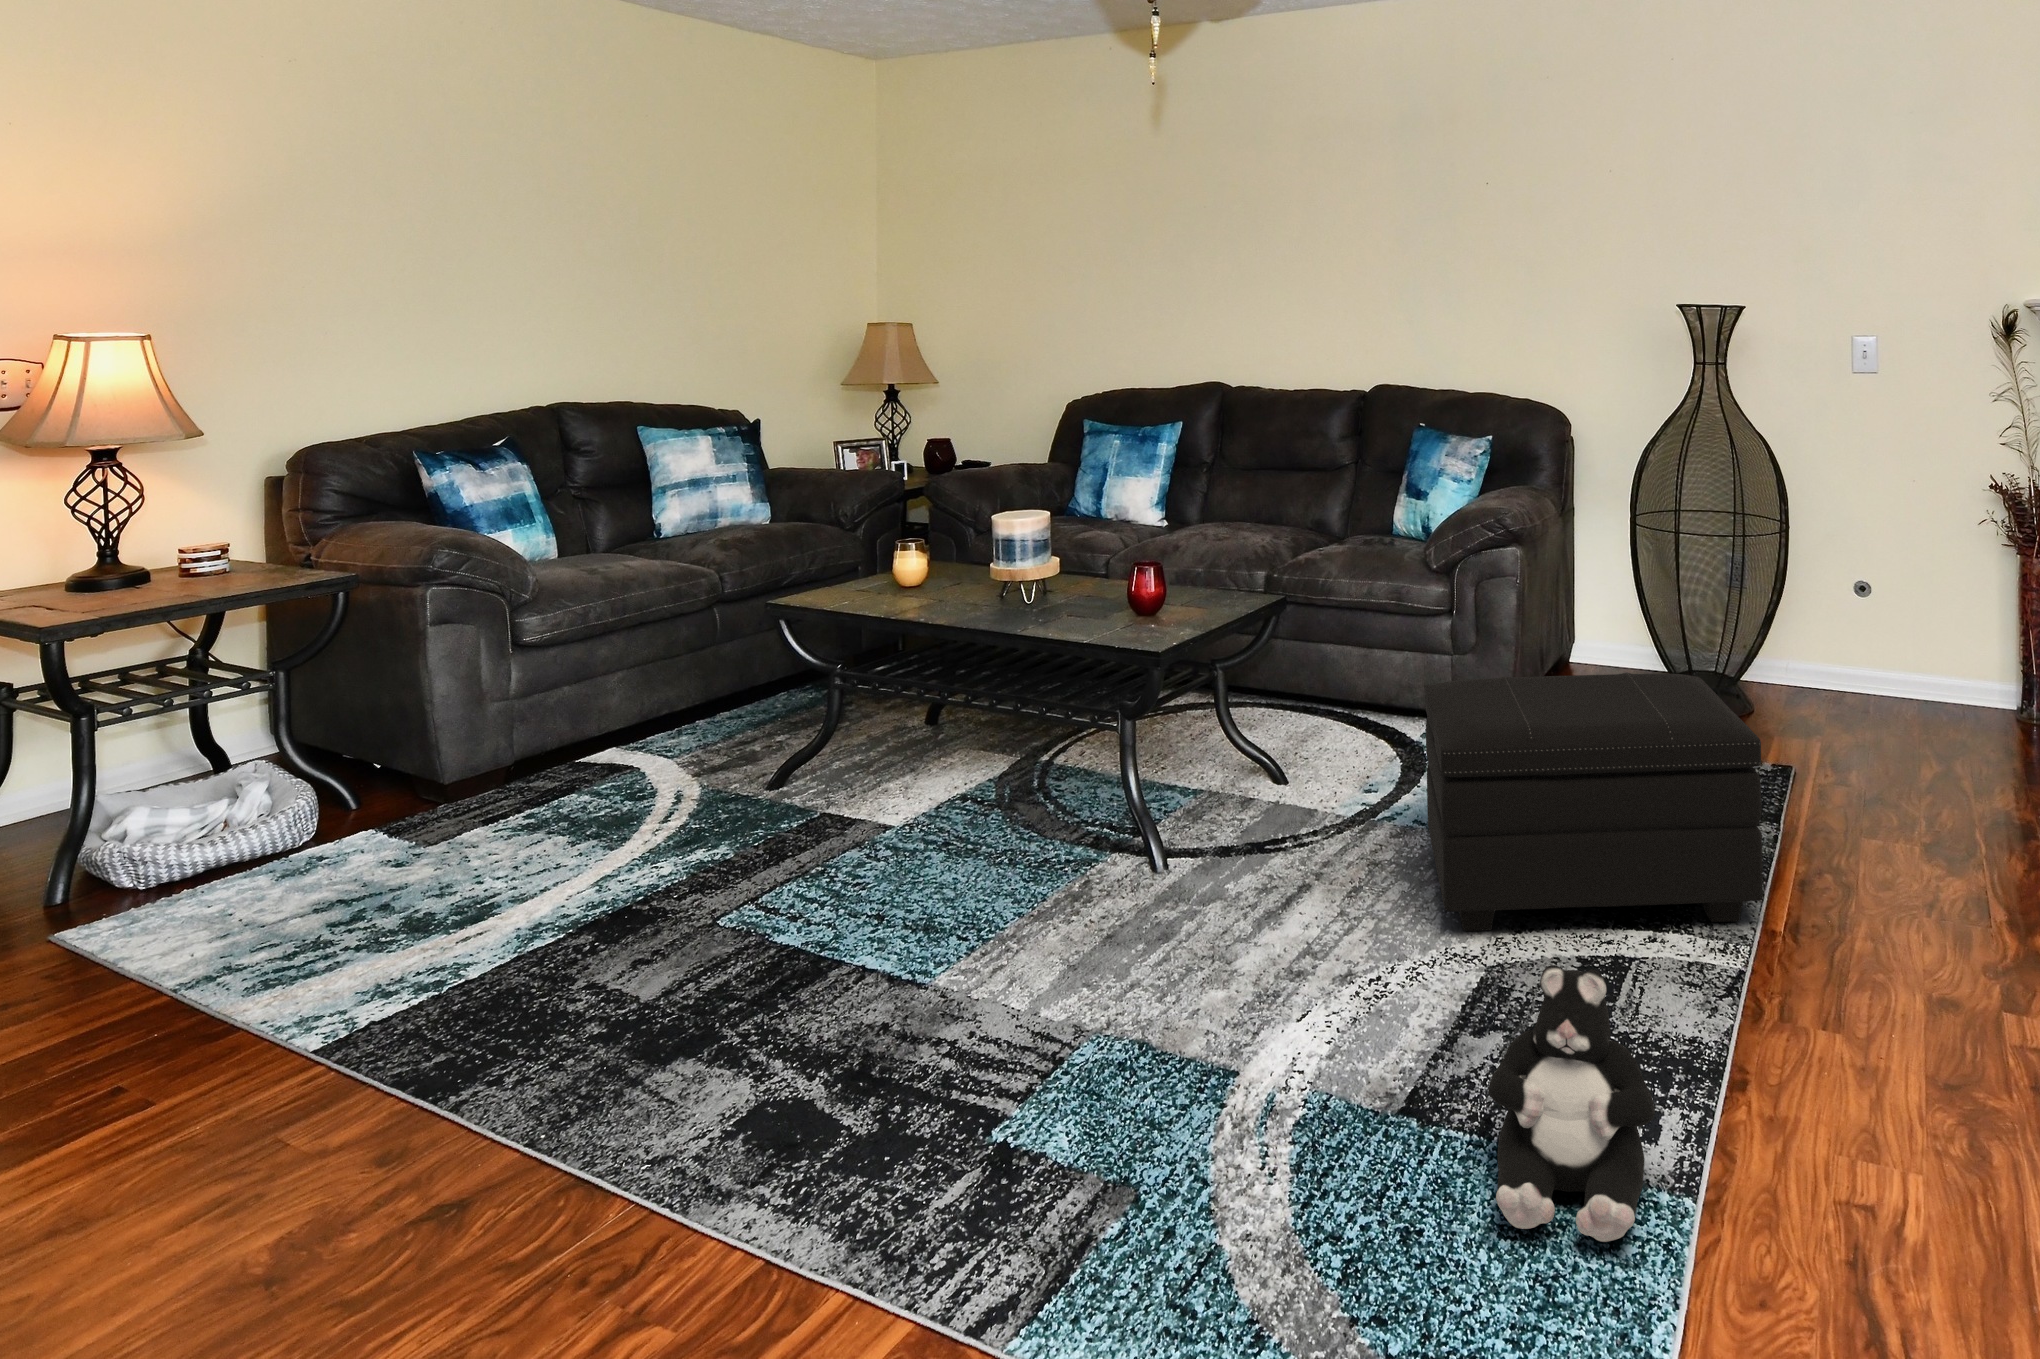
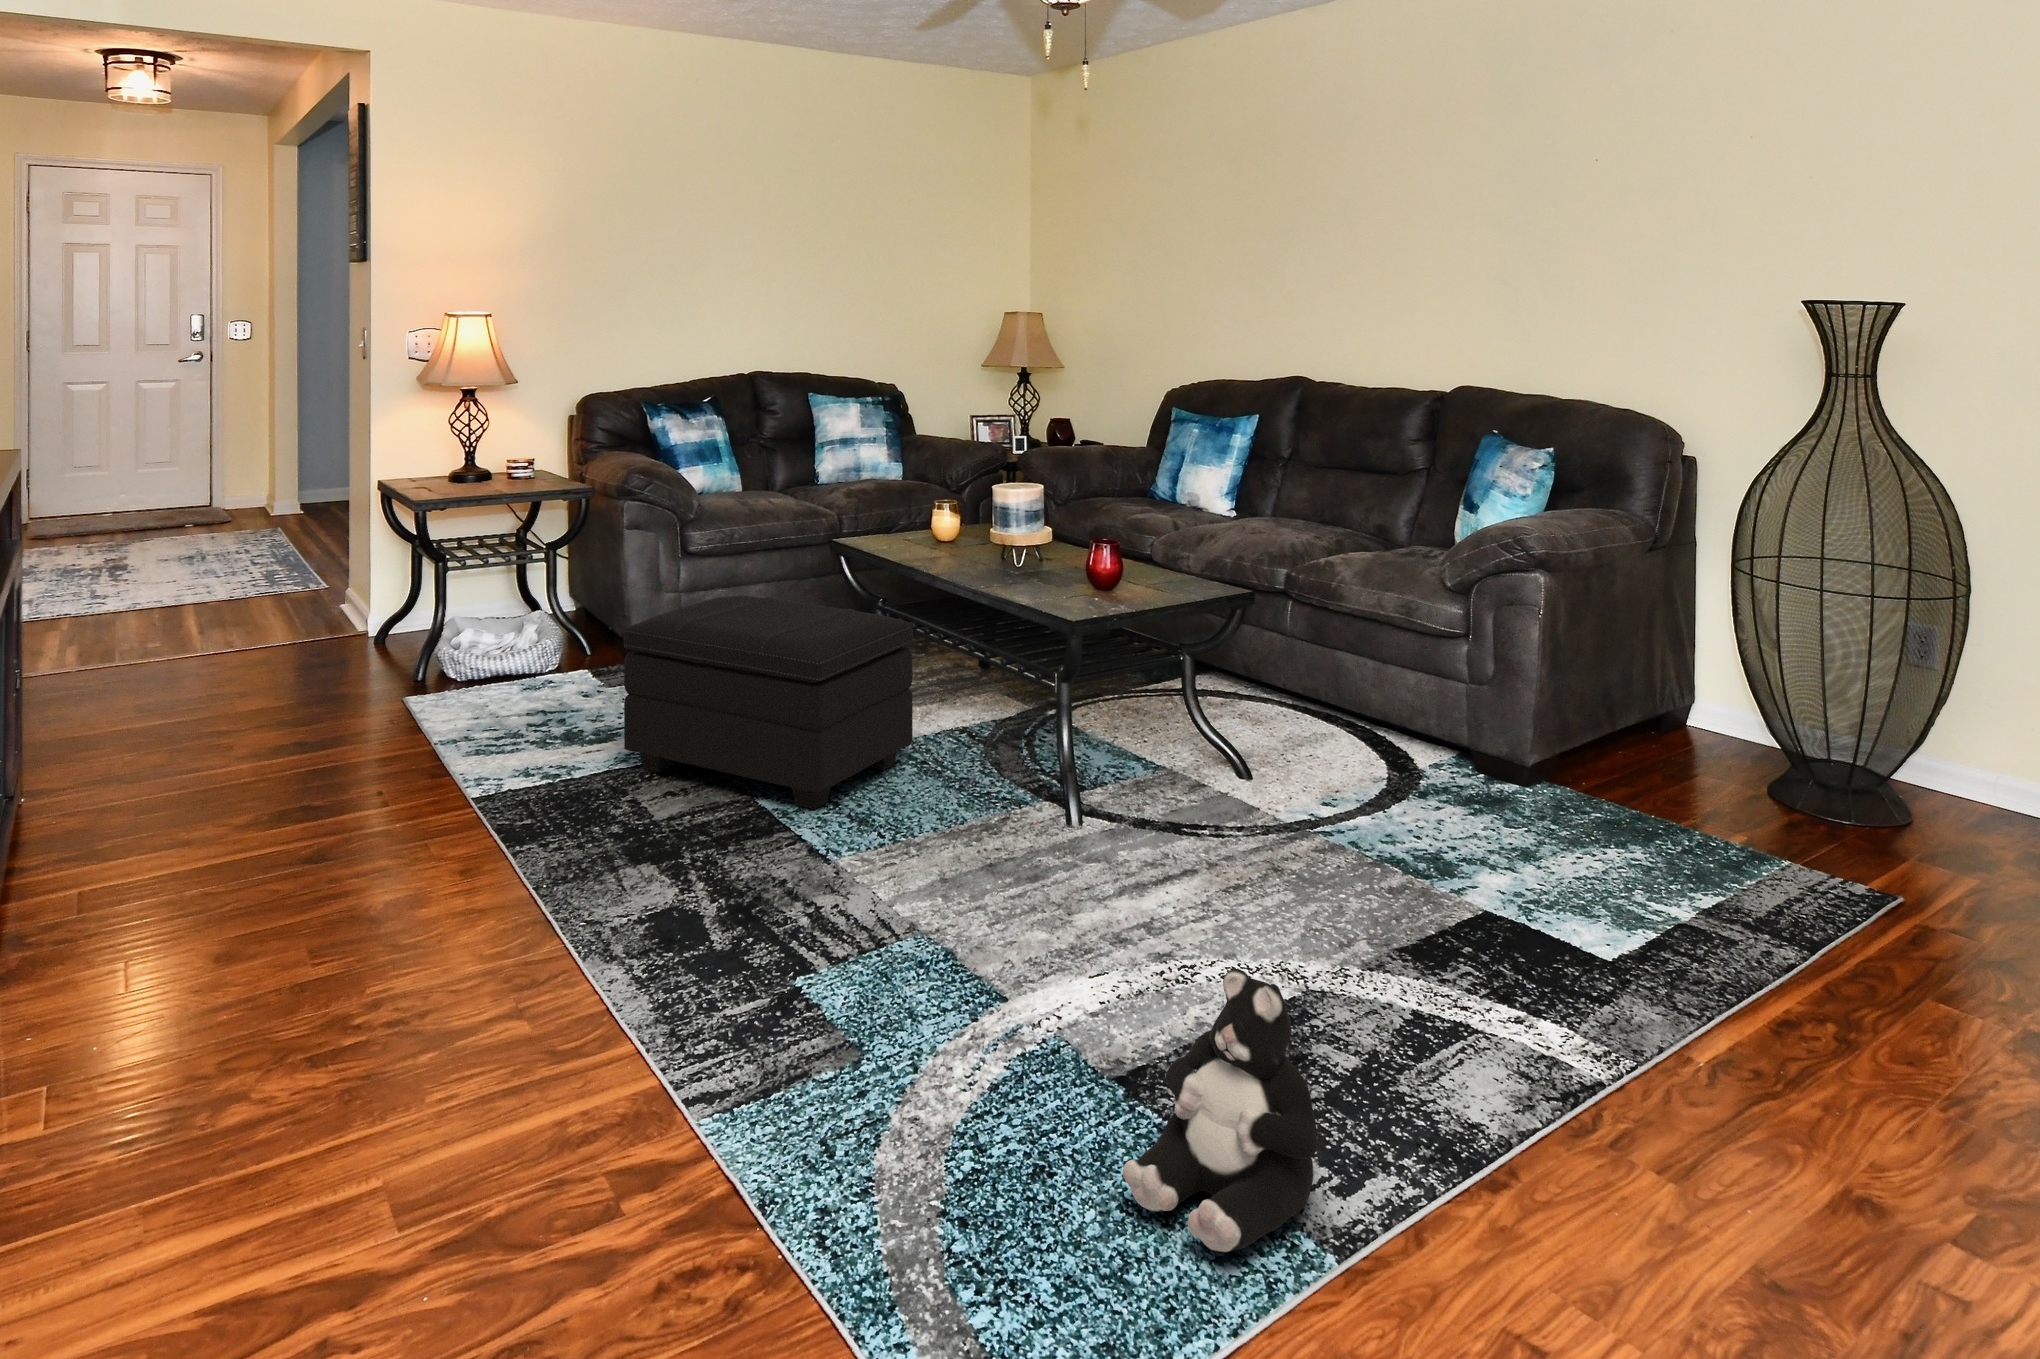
footstool: present [1425,673,1763,931] -> present [624,596,913,809]

